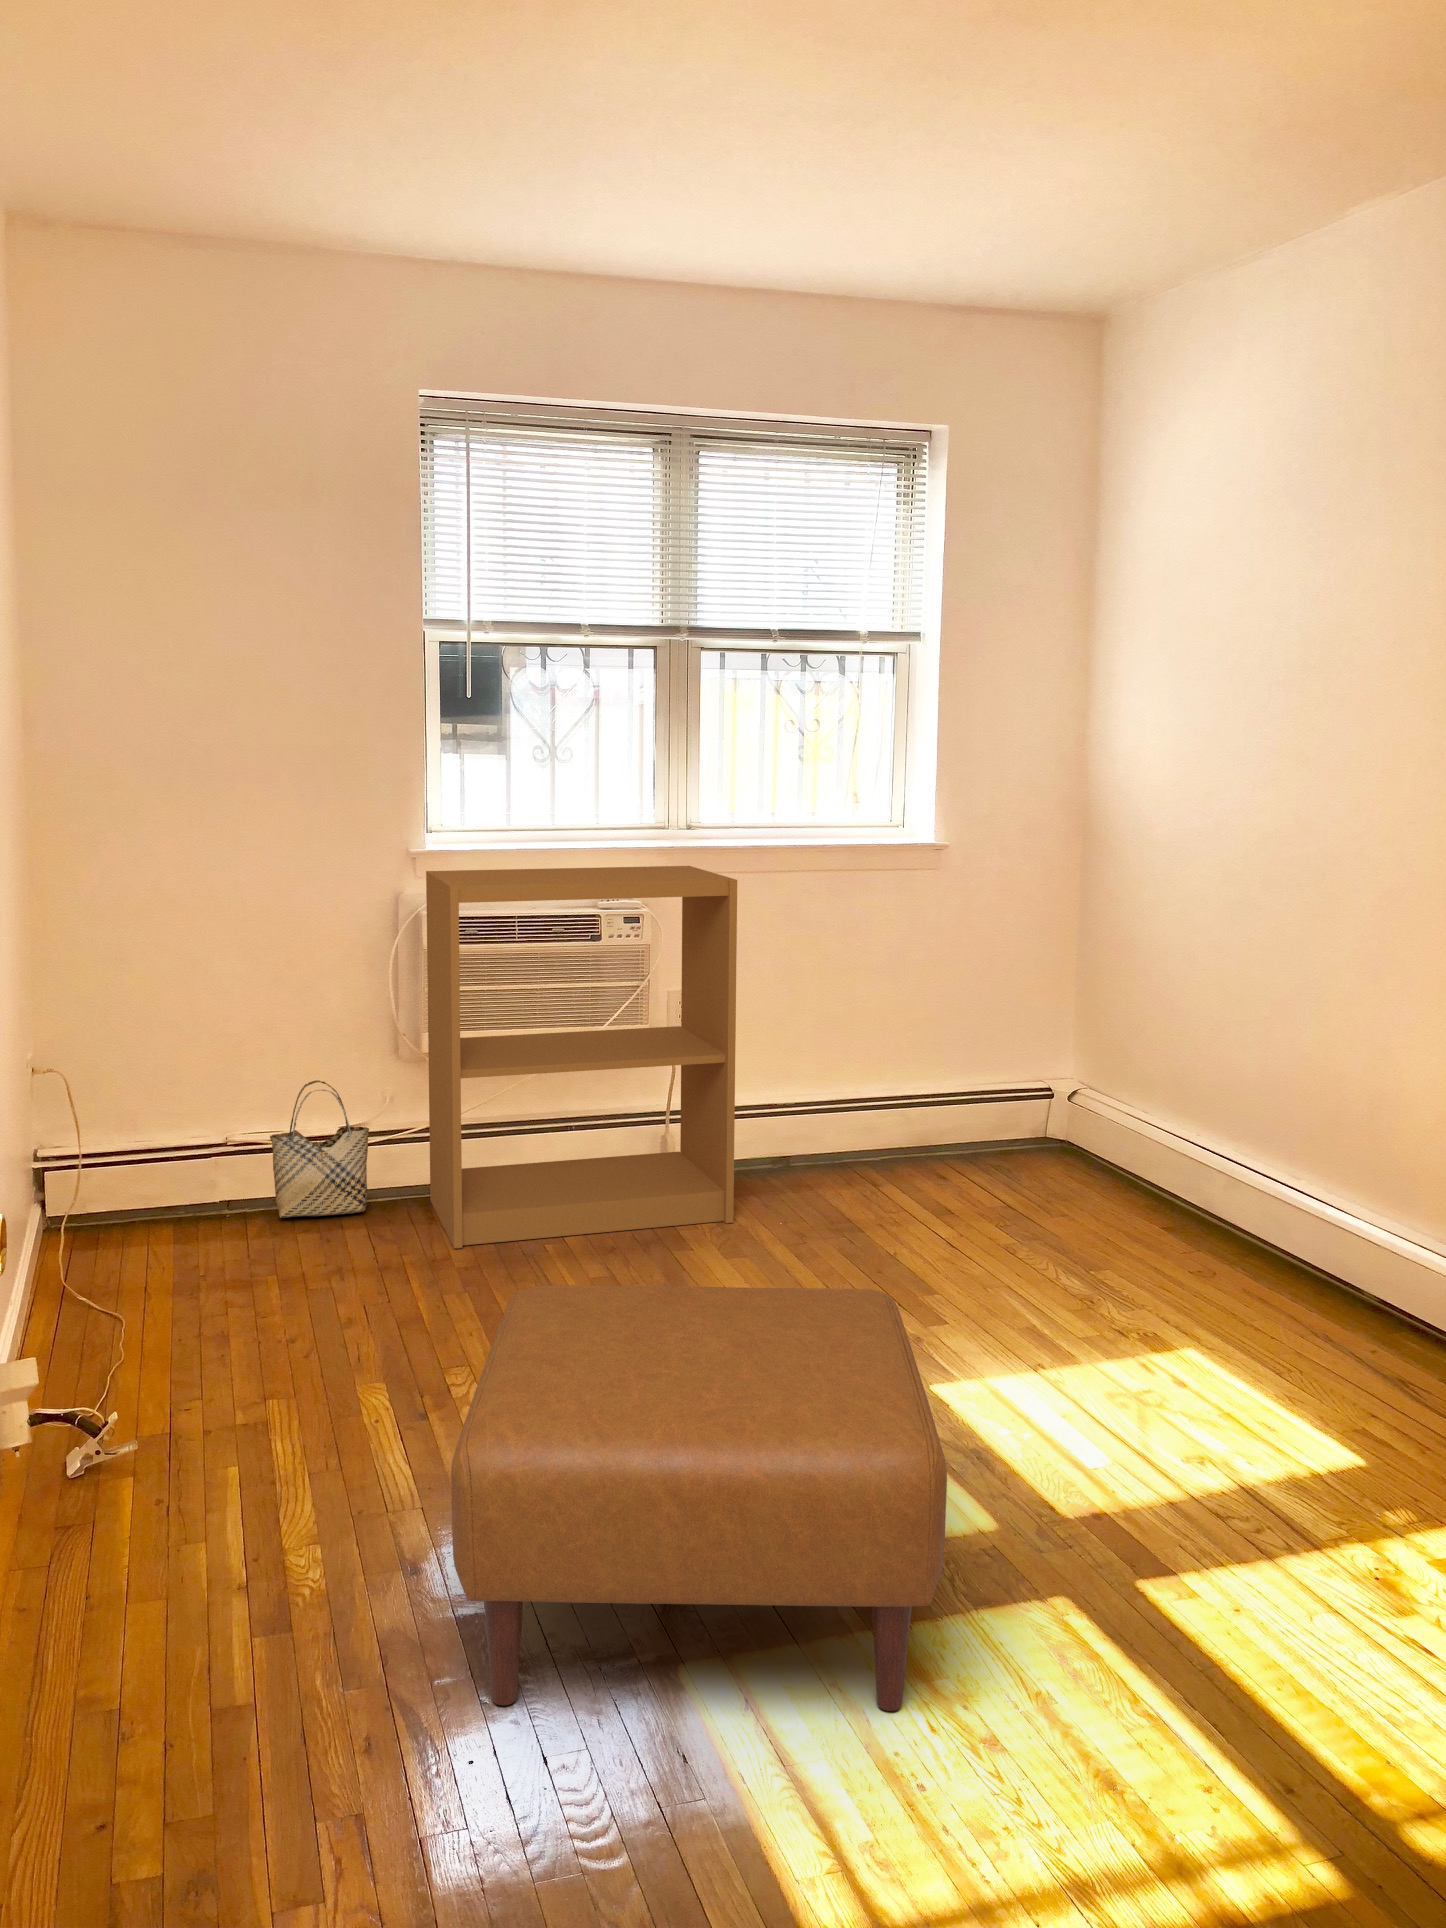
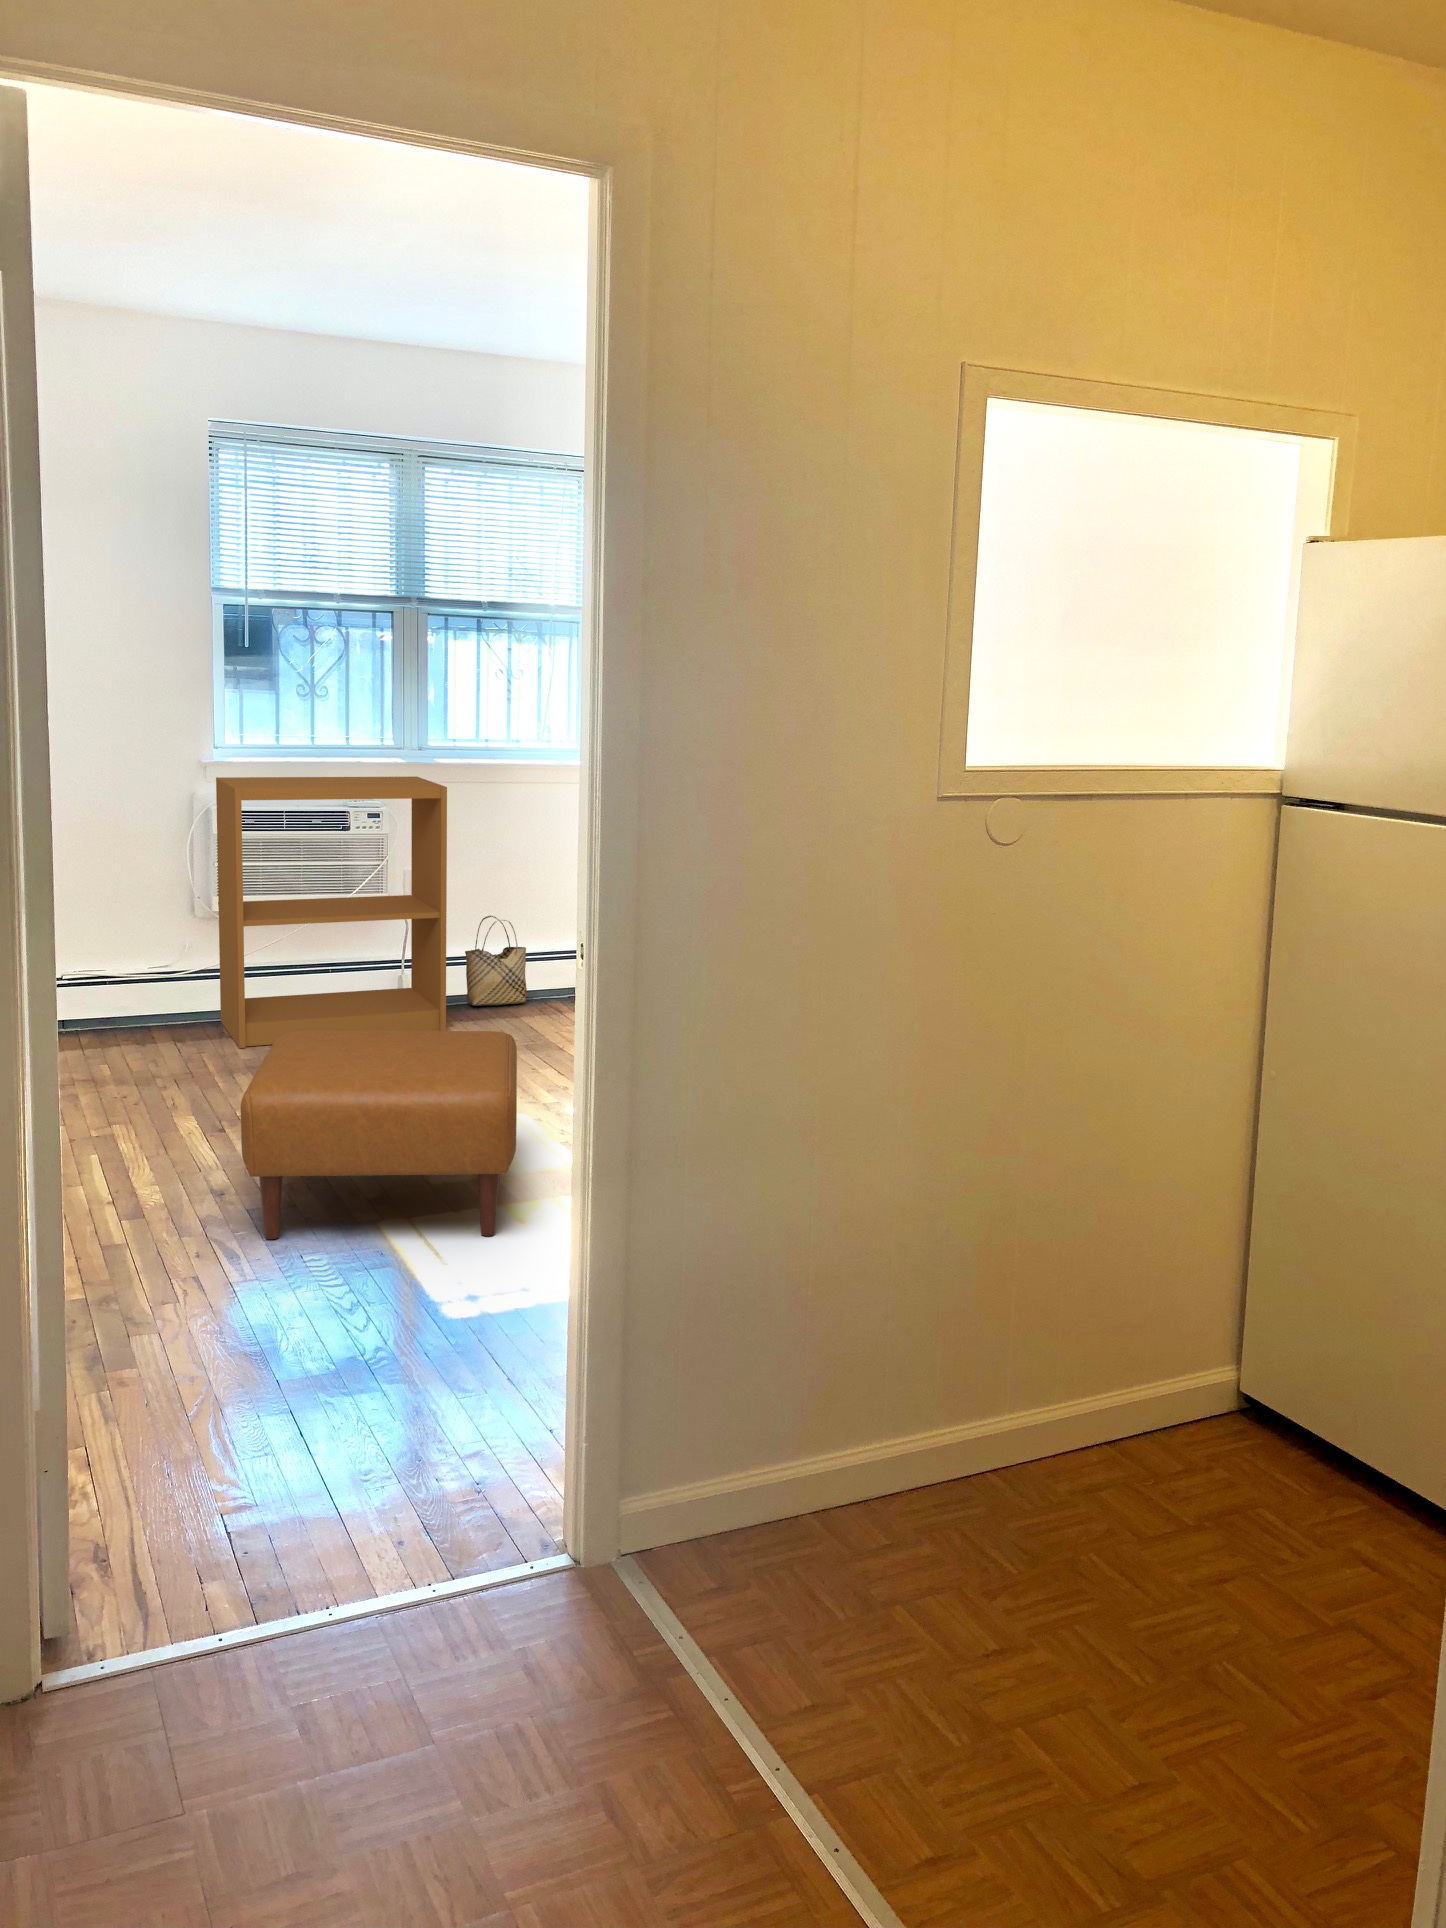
woven basket: present [270,1080,369,1218] -> present [465,916,527,1006]

